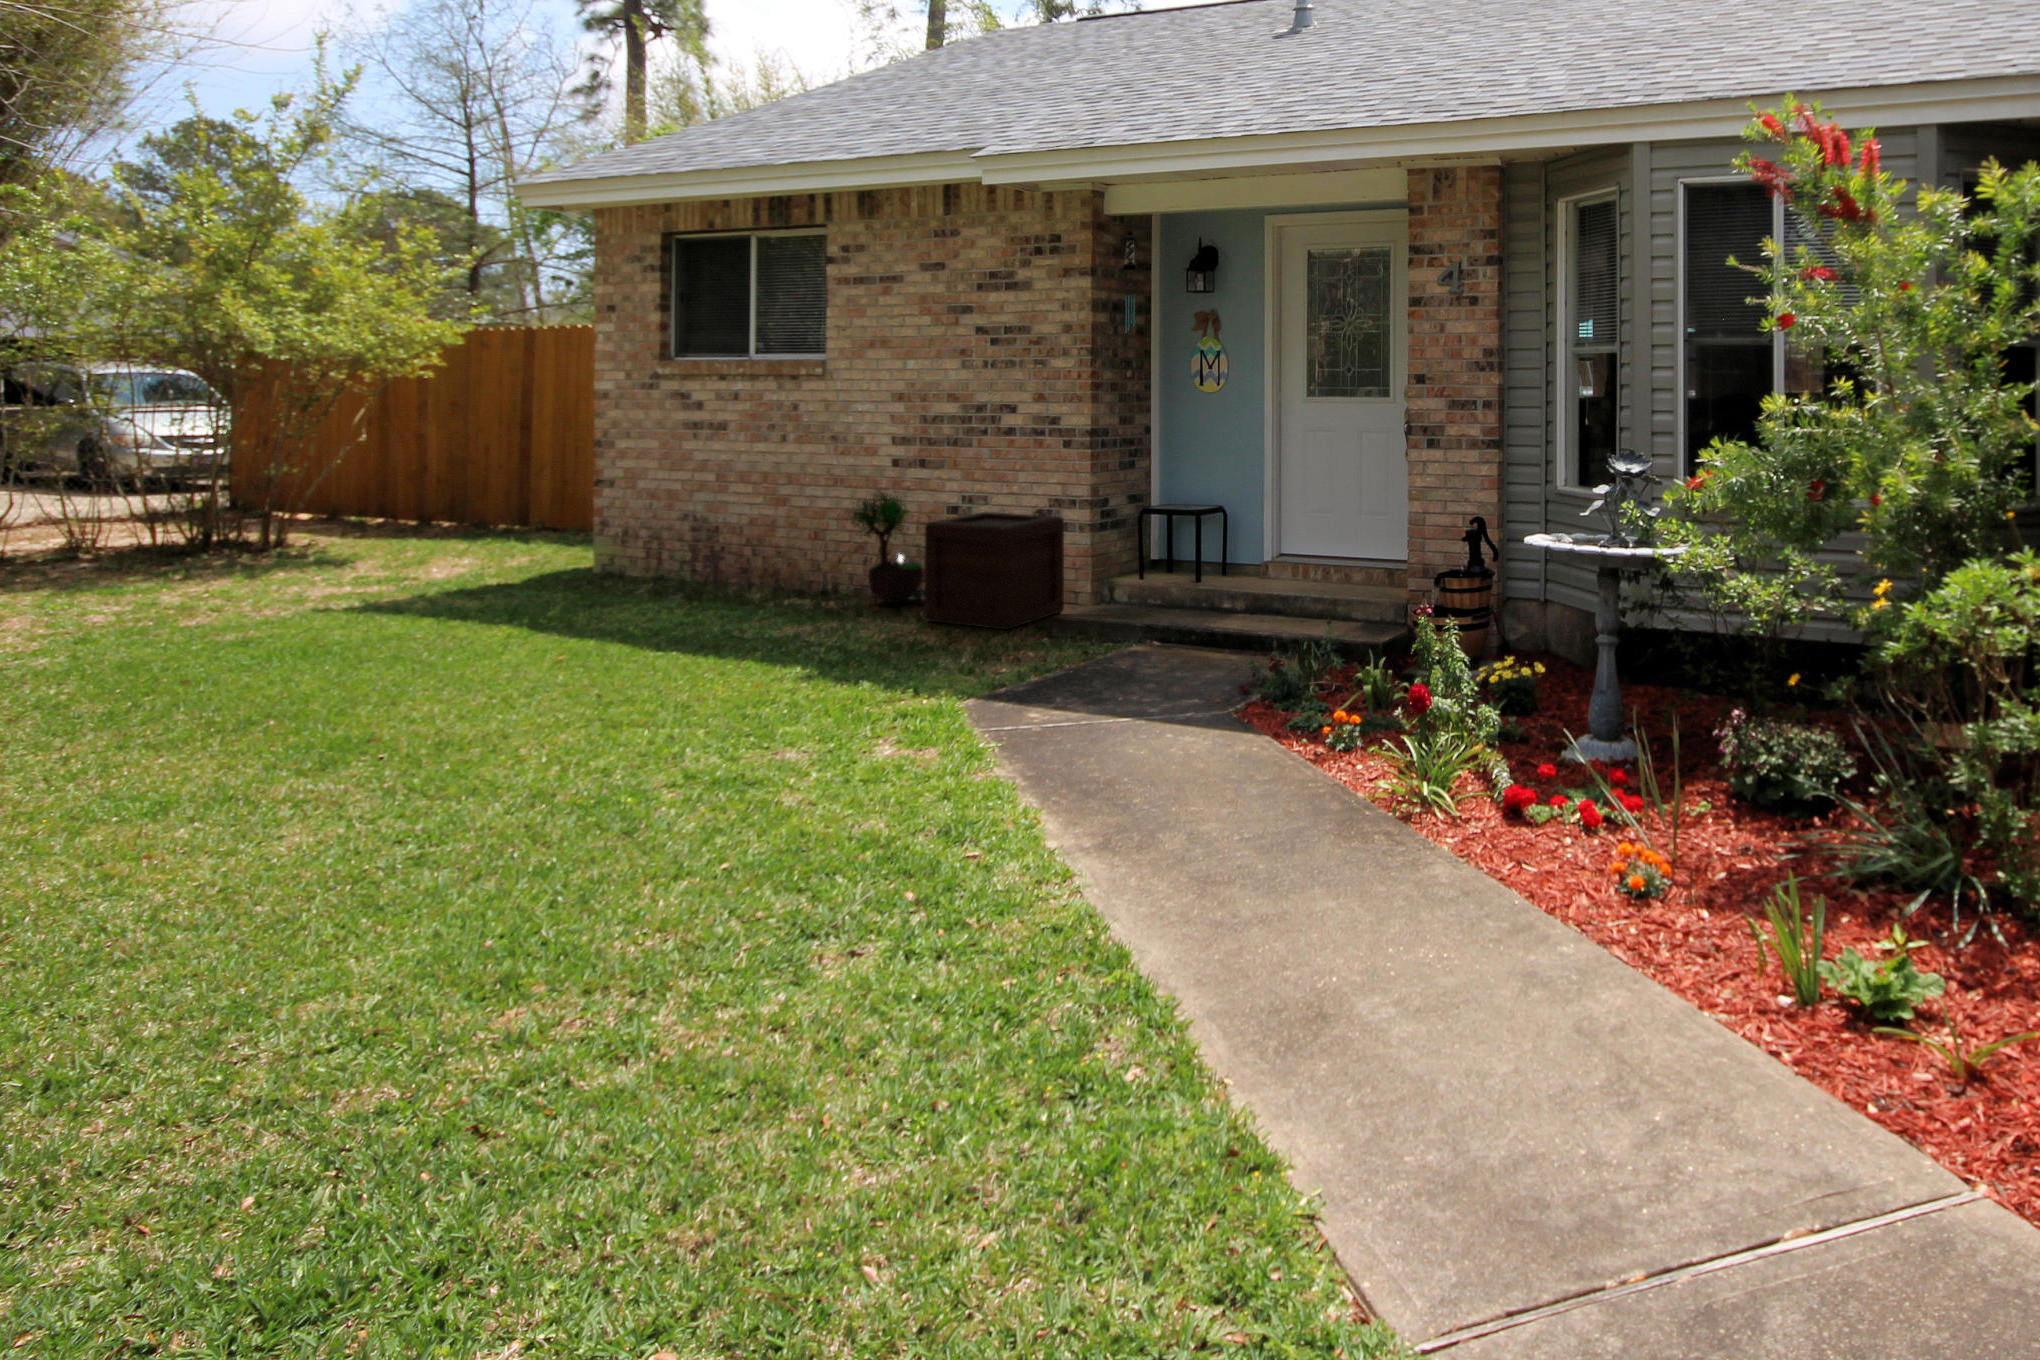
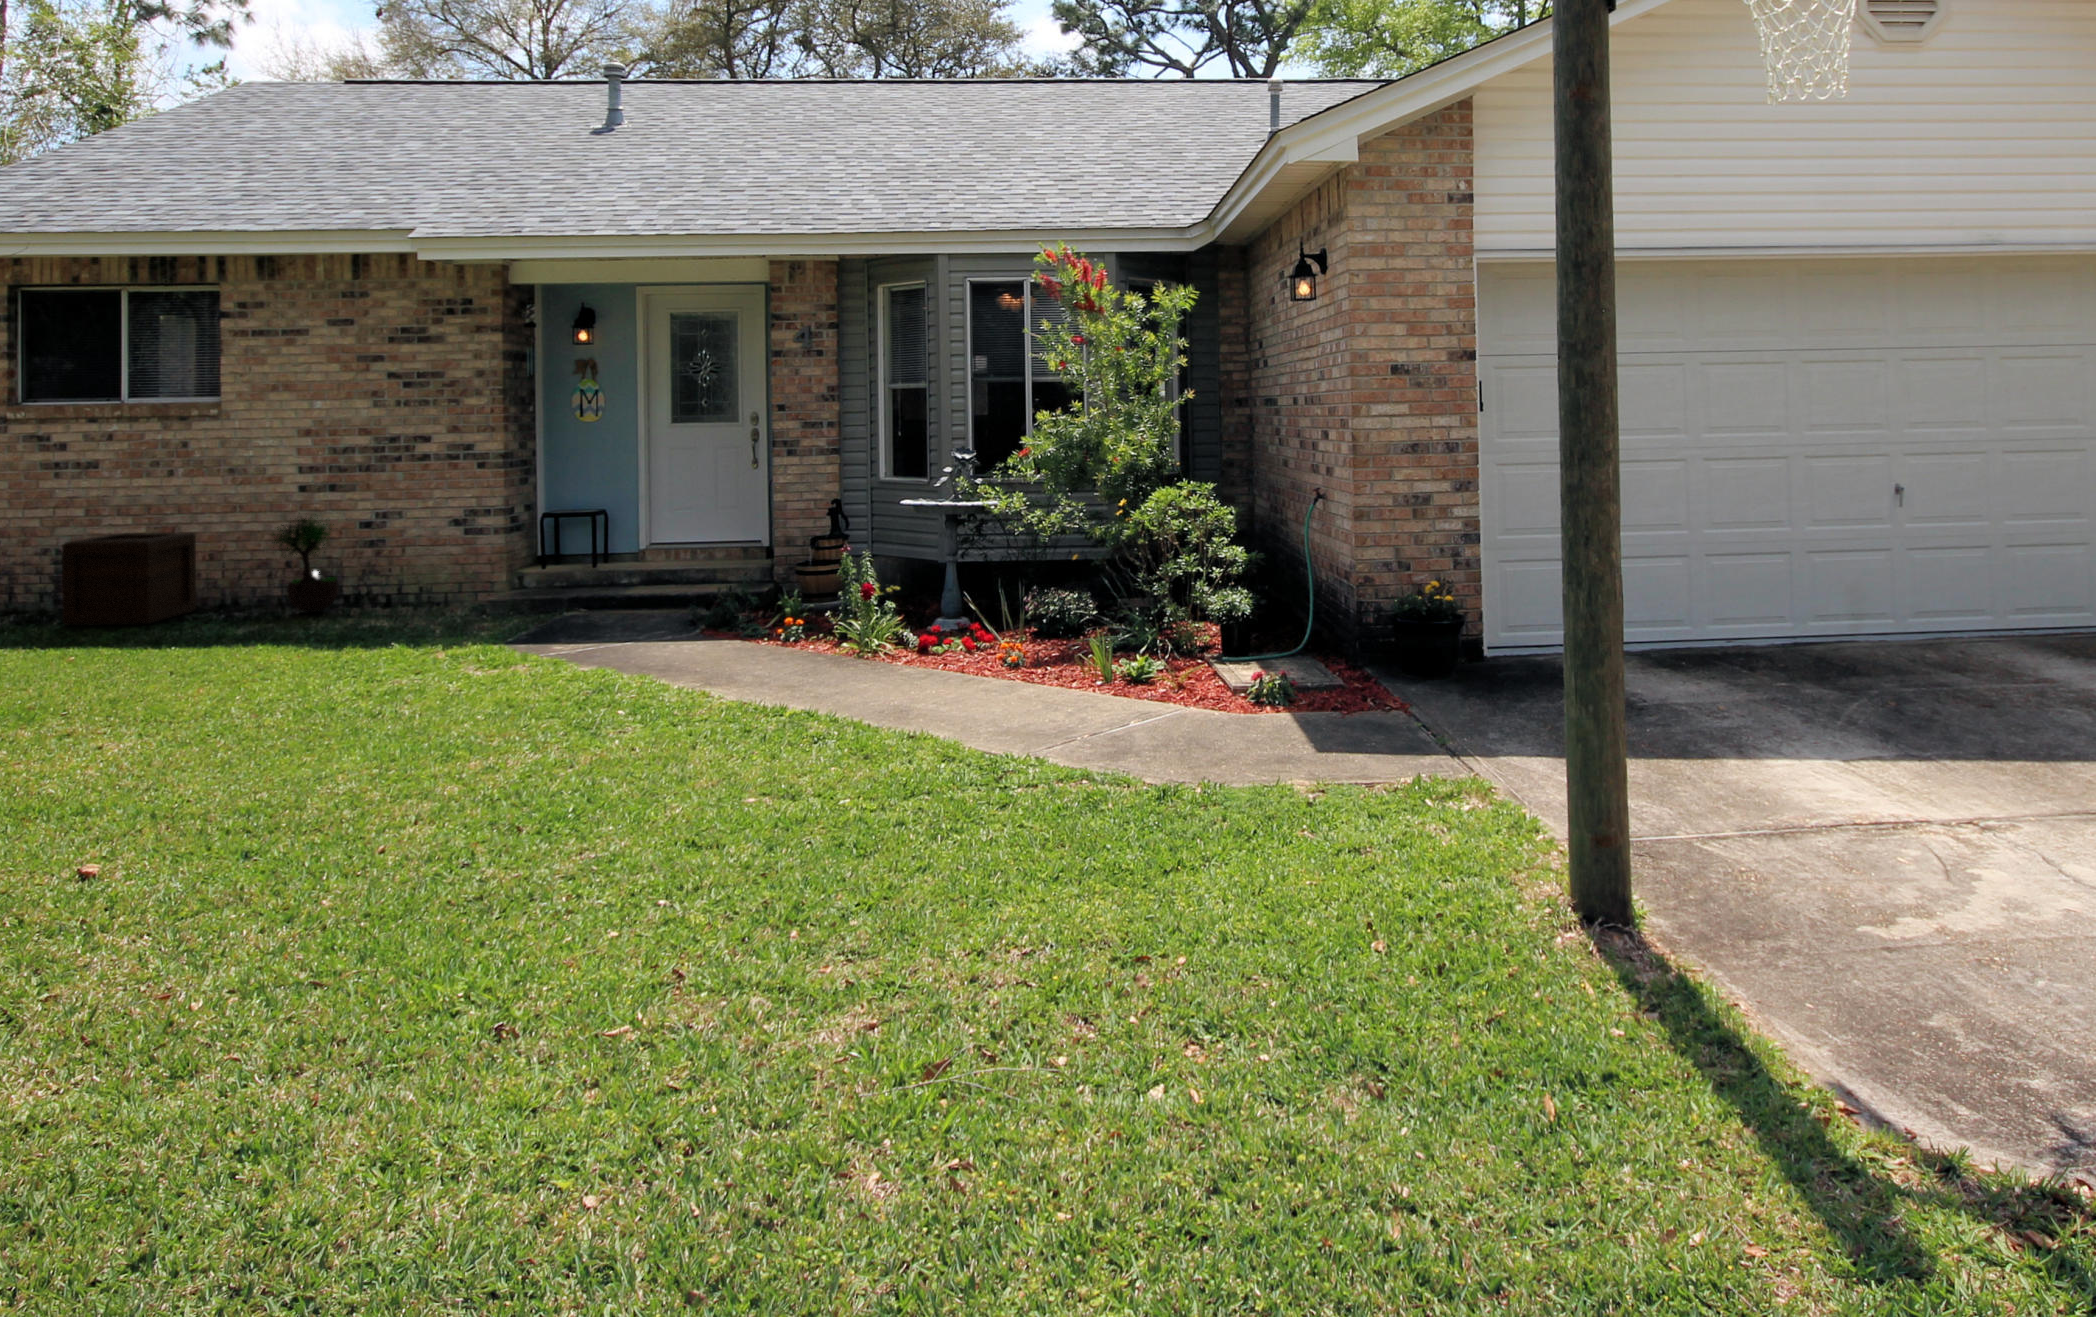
wooden crate: present [925,512,1064,629] -> present [62,533,196,626]

